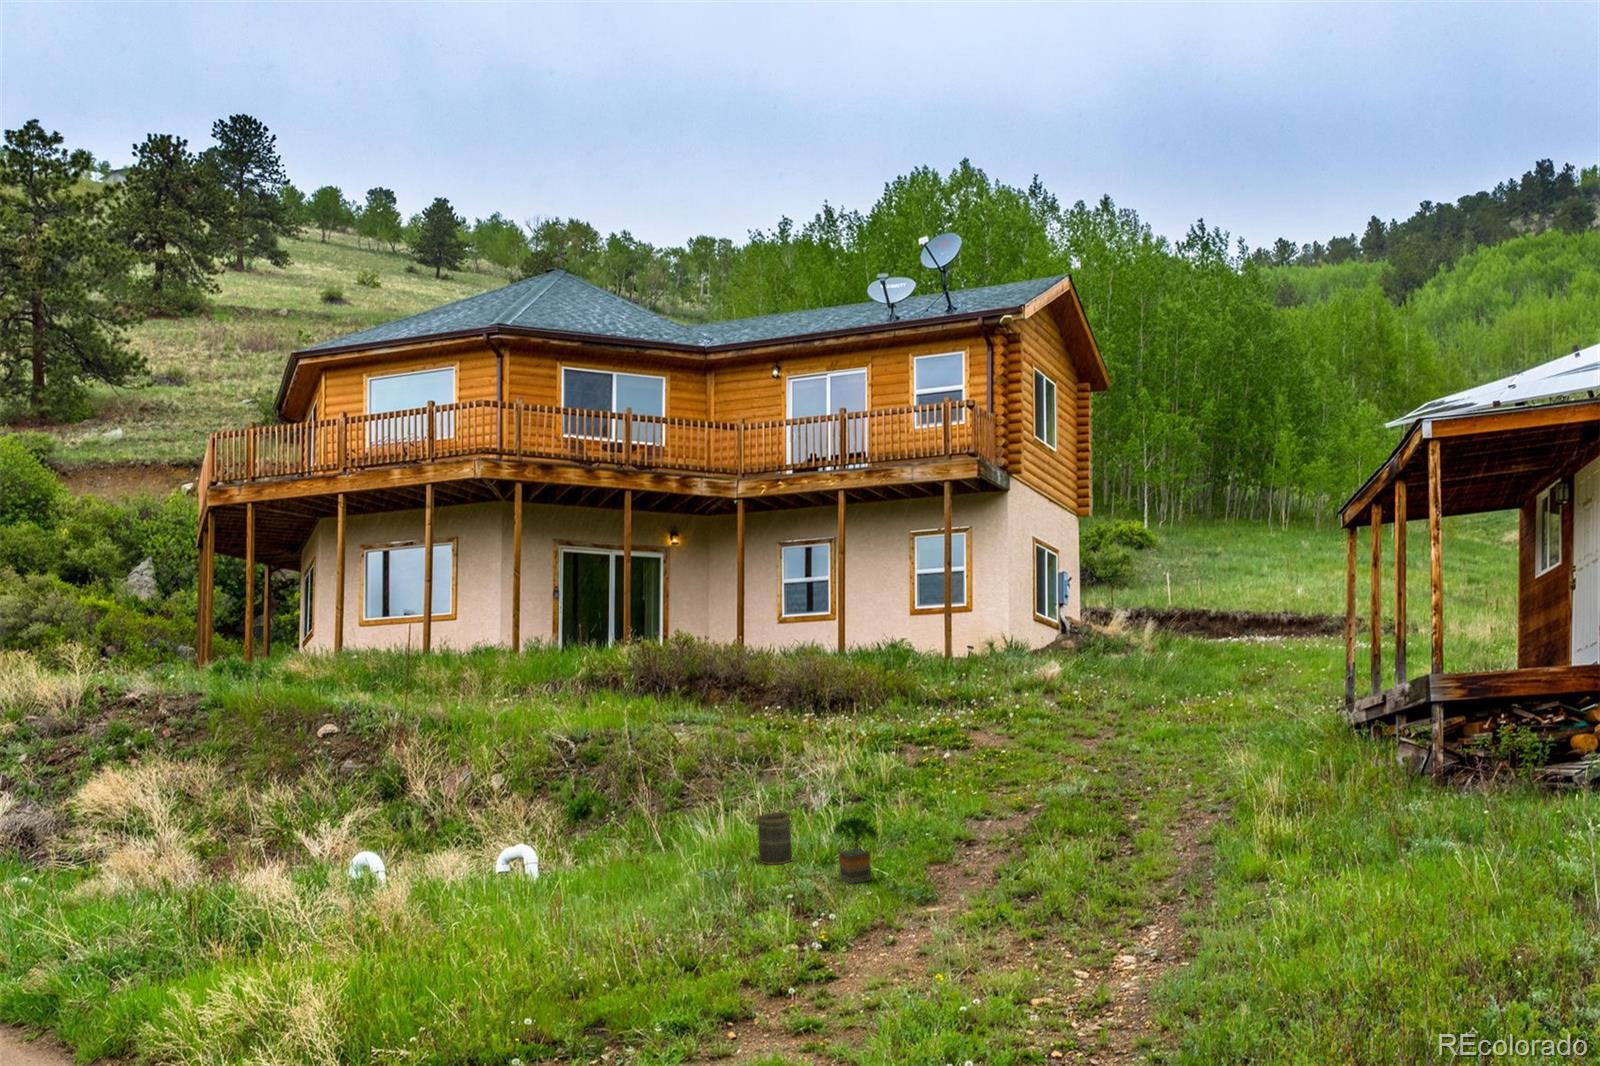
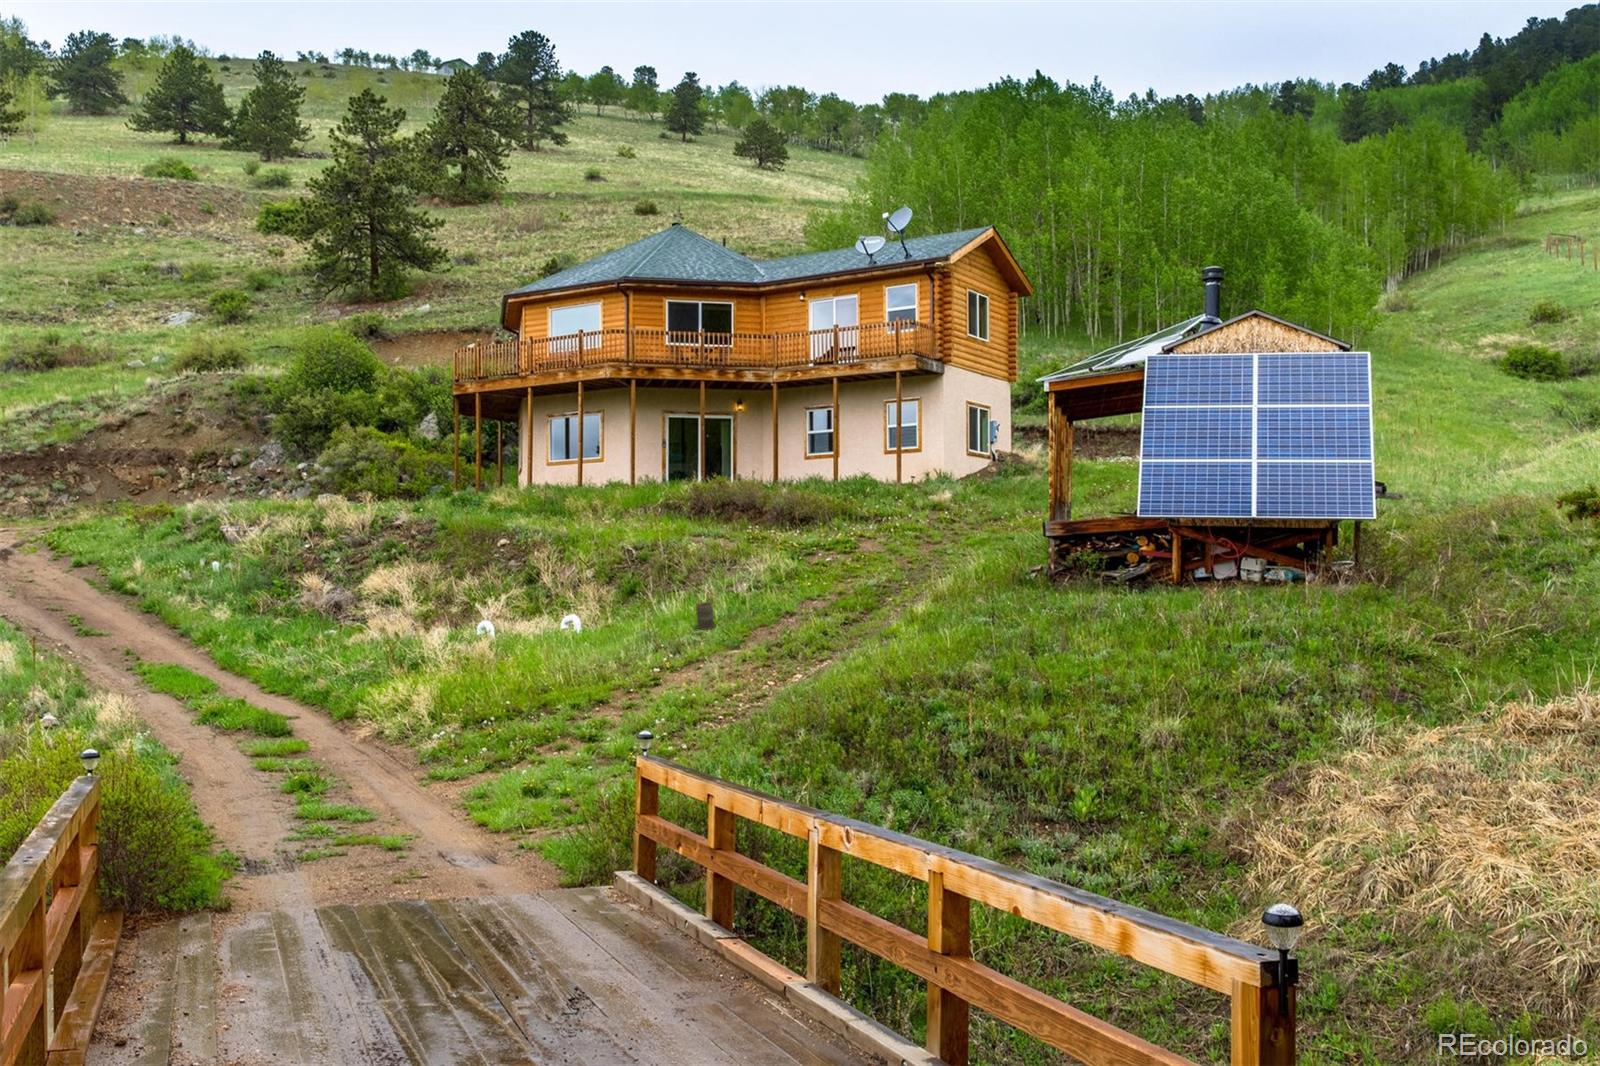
potted tree: present [833,817,878,884] -> none [727,606,751,641]

